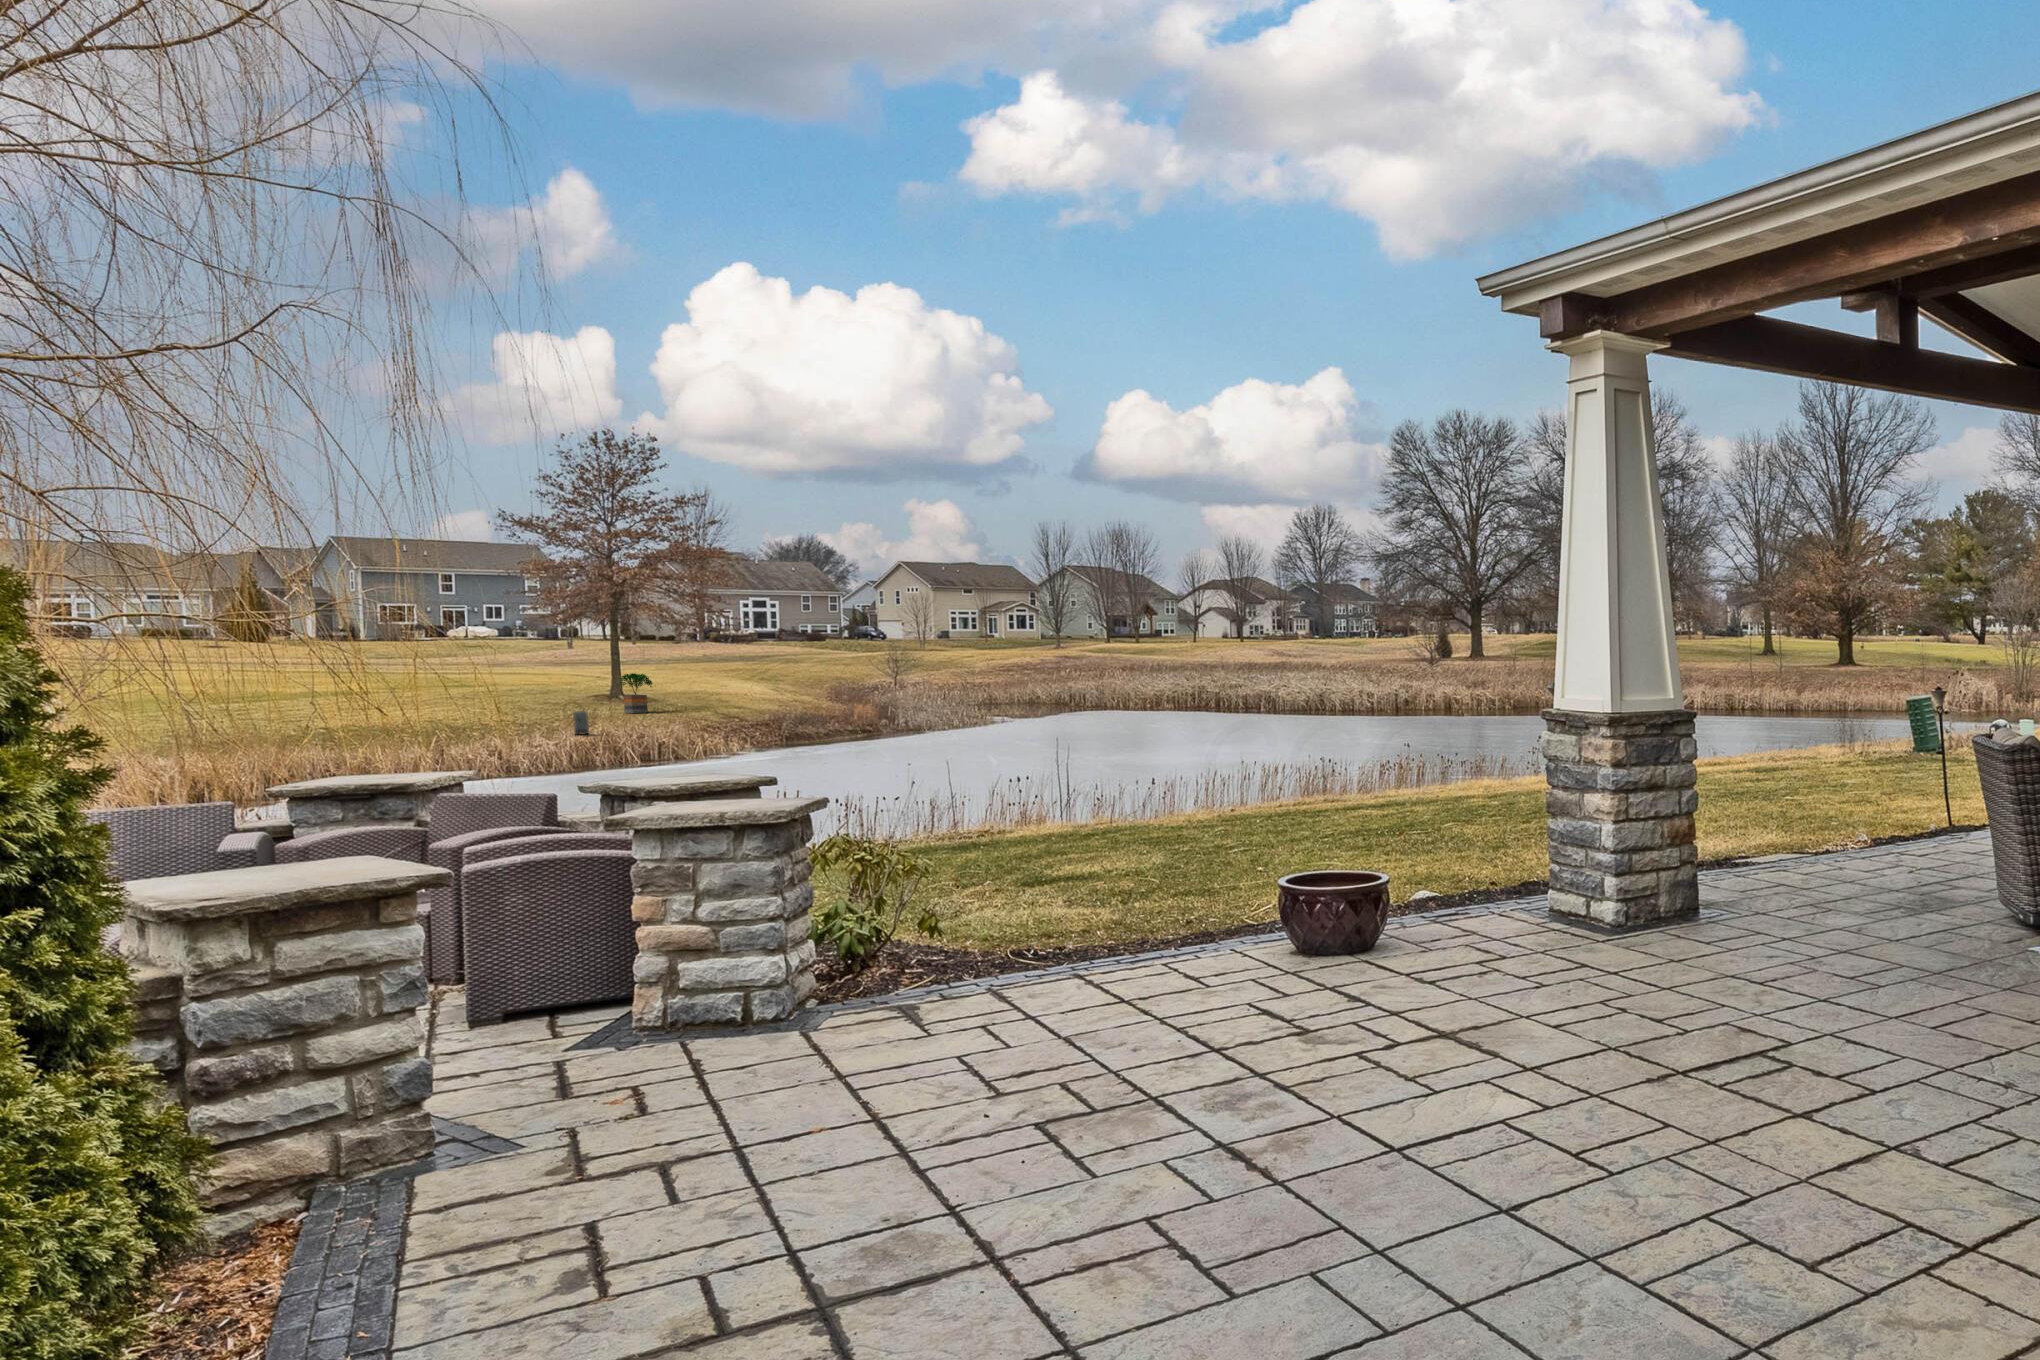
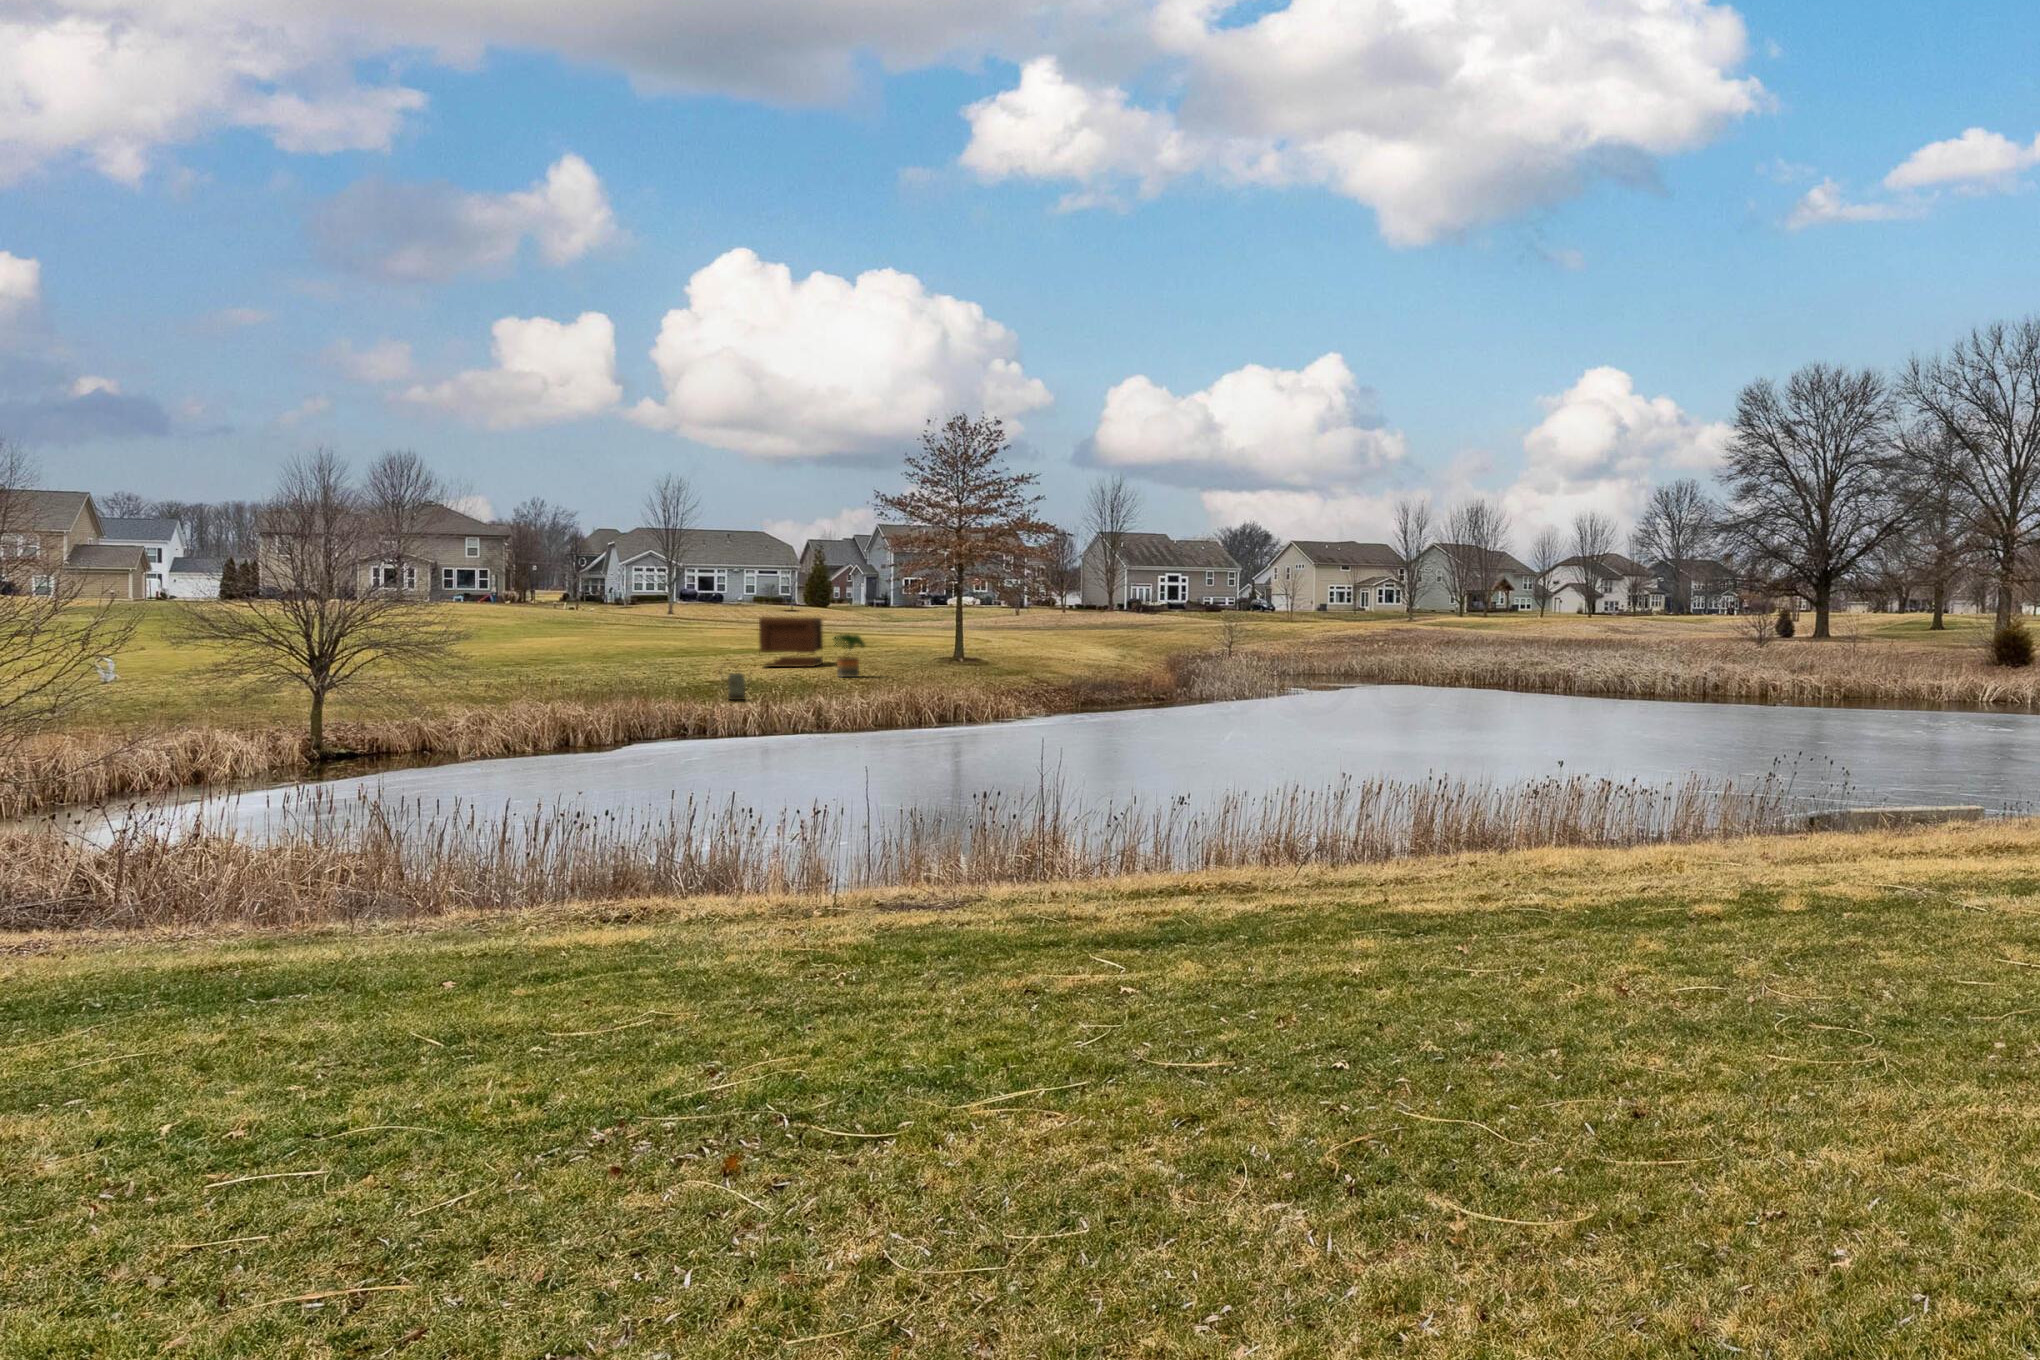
wooden crate: none [519,658,578,706] -> present [759,617,823,667]

